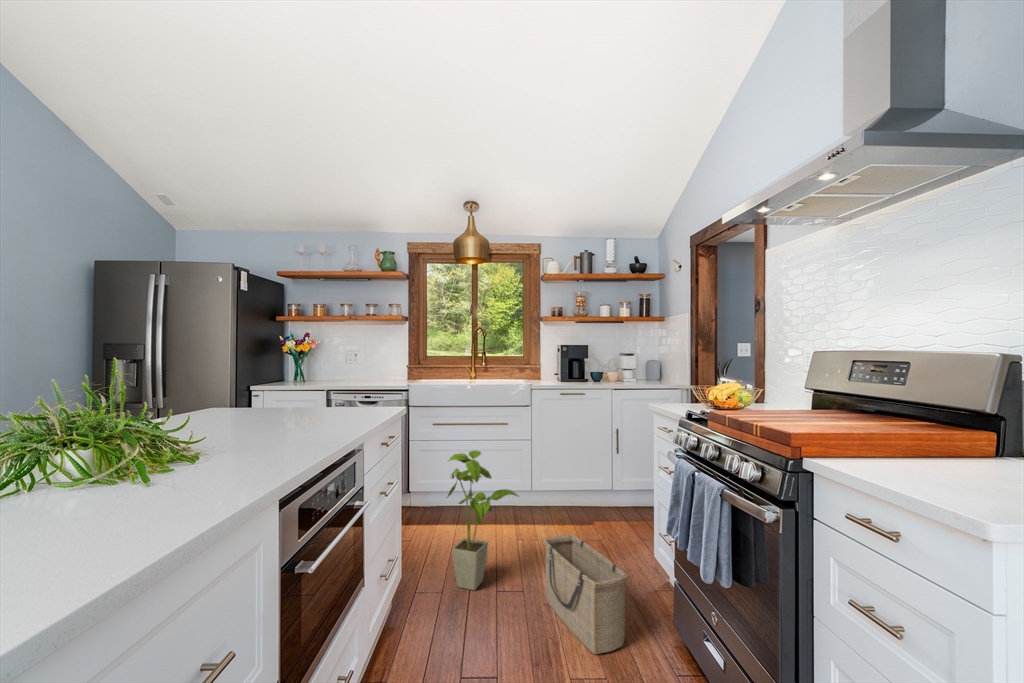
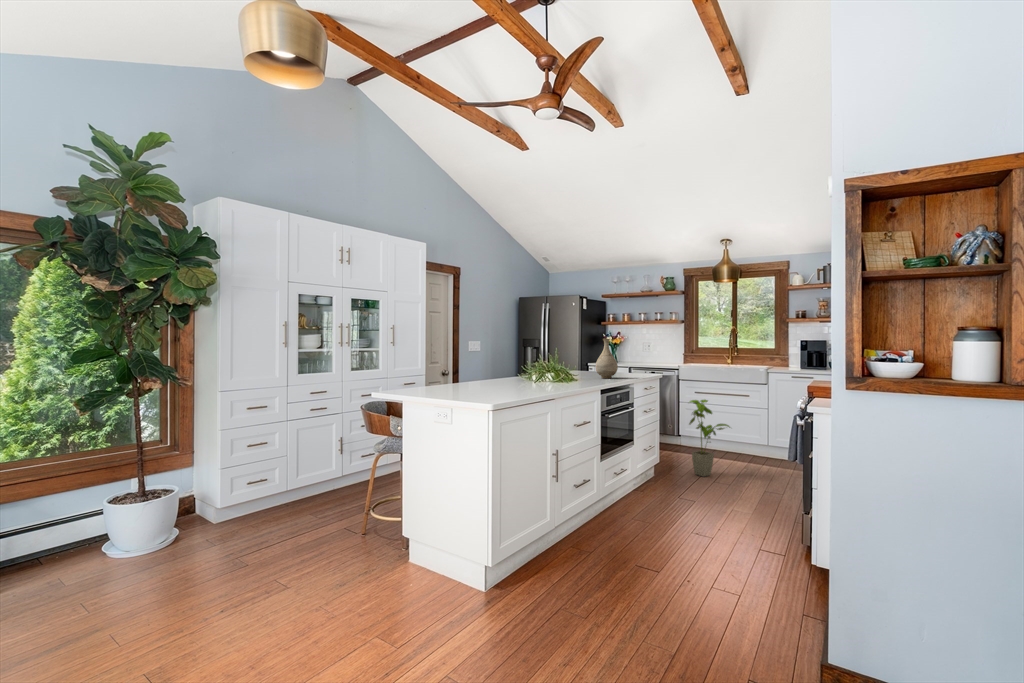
vase: none [246,340,313,452] -> present [596,339,618,378]
basket: present [543,535,628,654] -> none [742,452,779,504]

